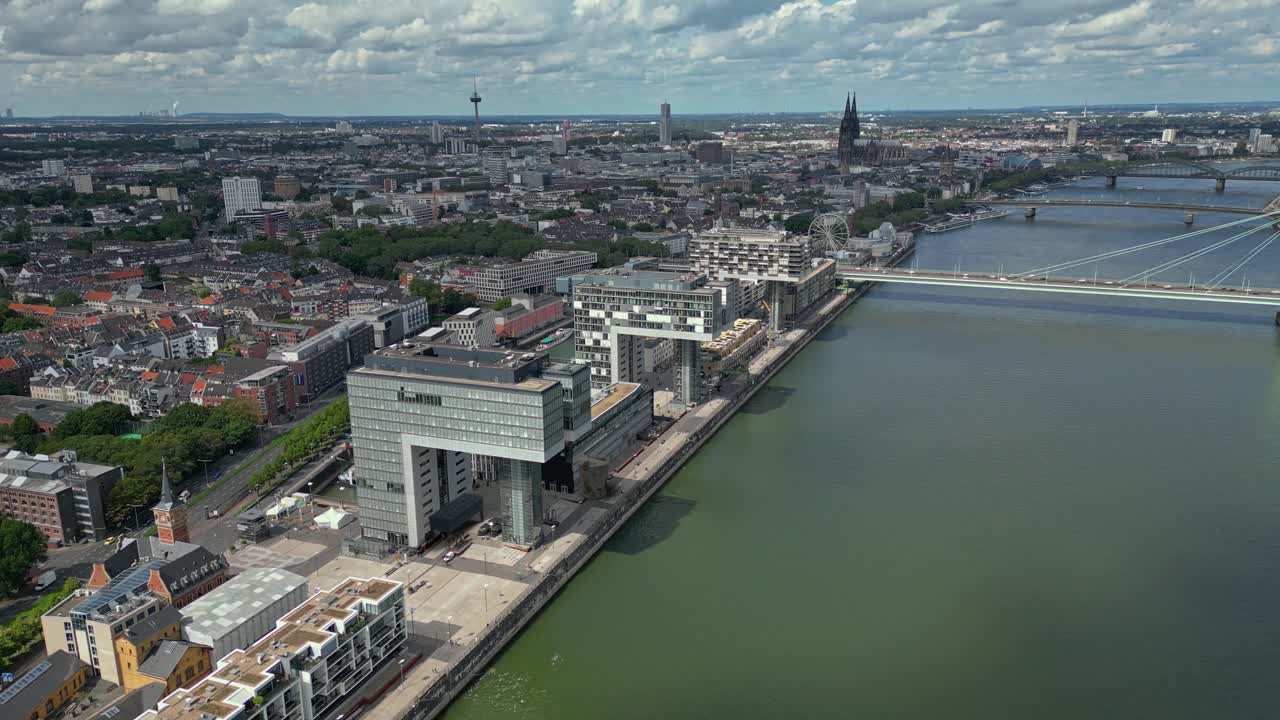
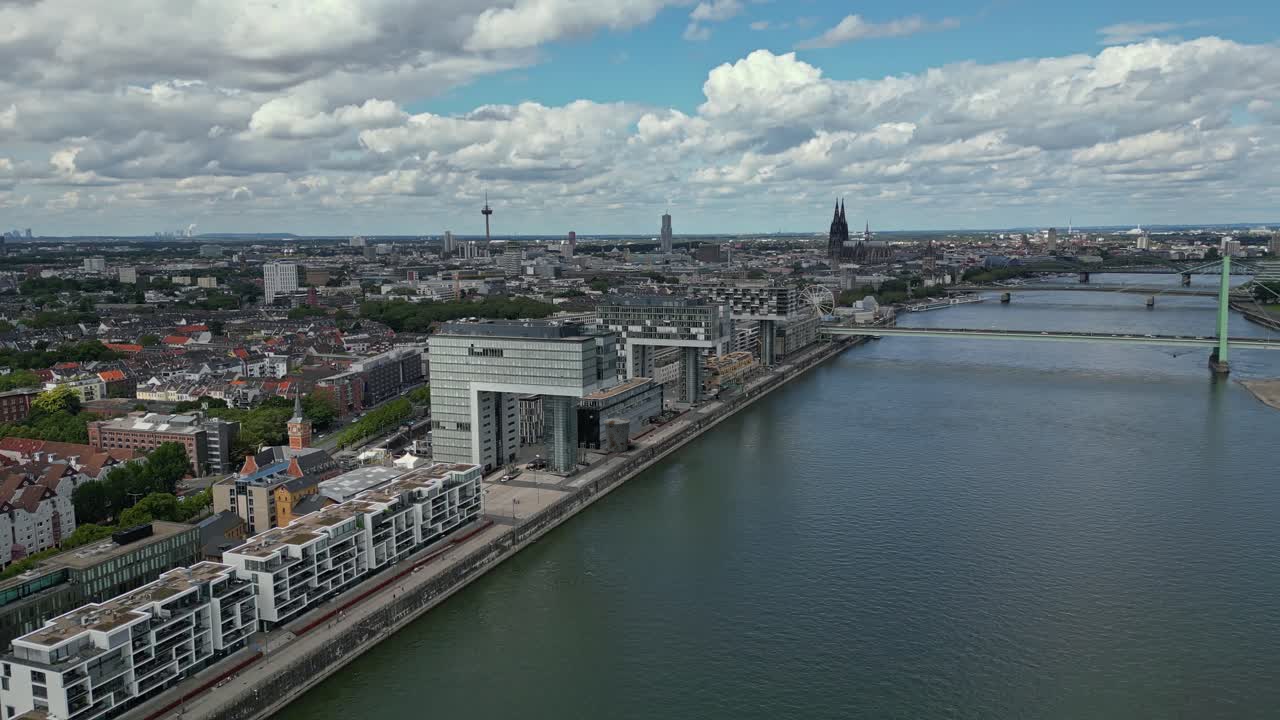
bench: present [428,493,484,546] -> none [488,441,531,475]

